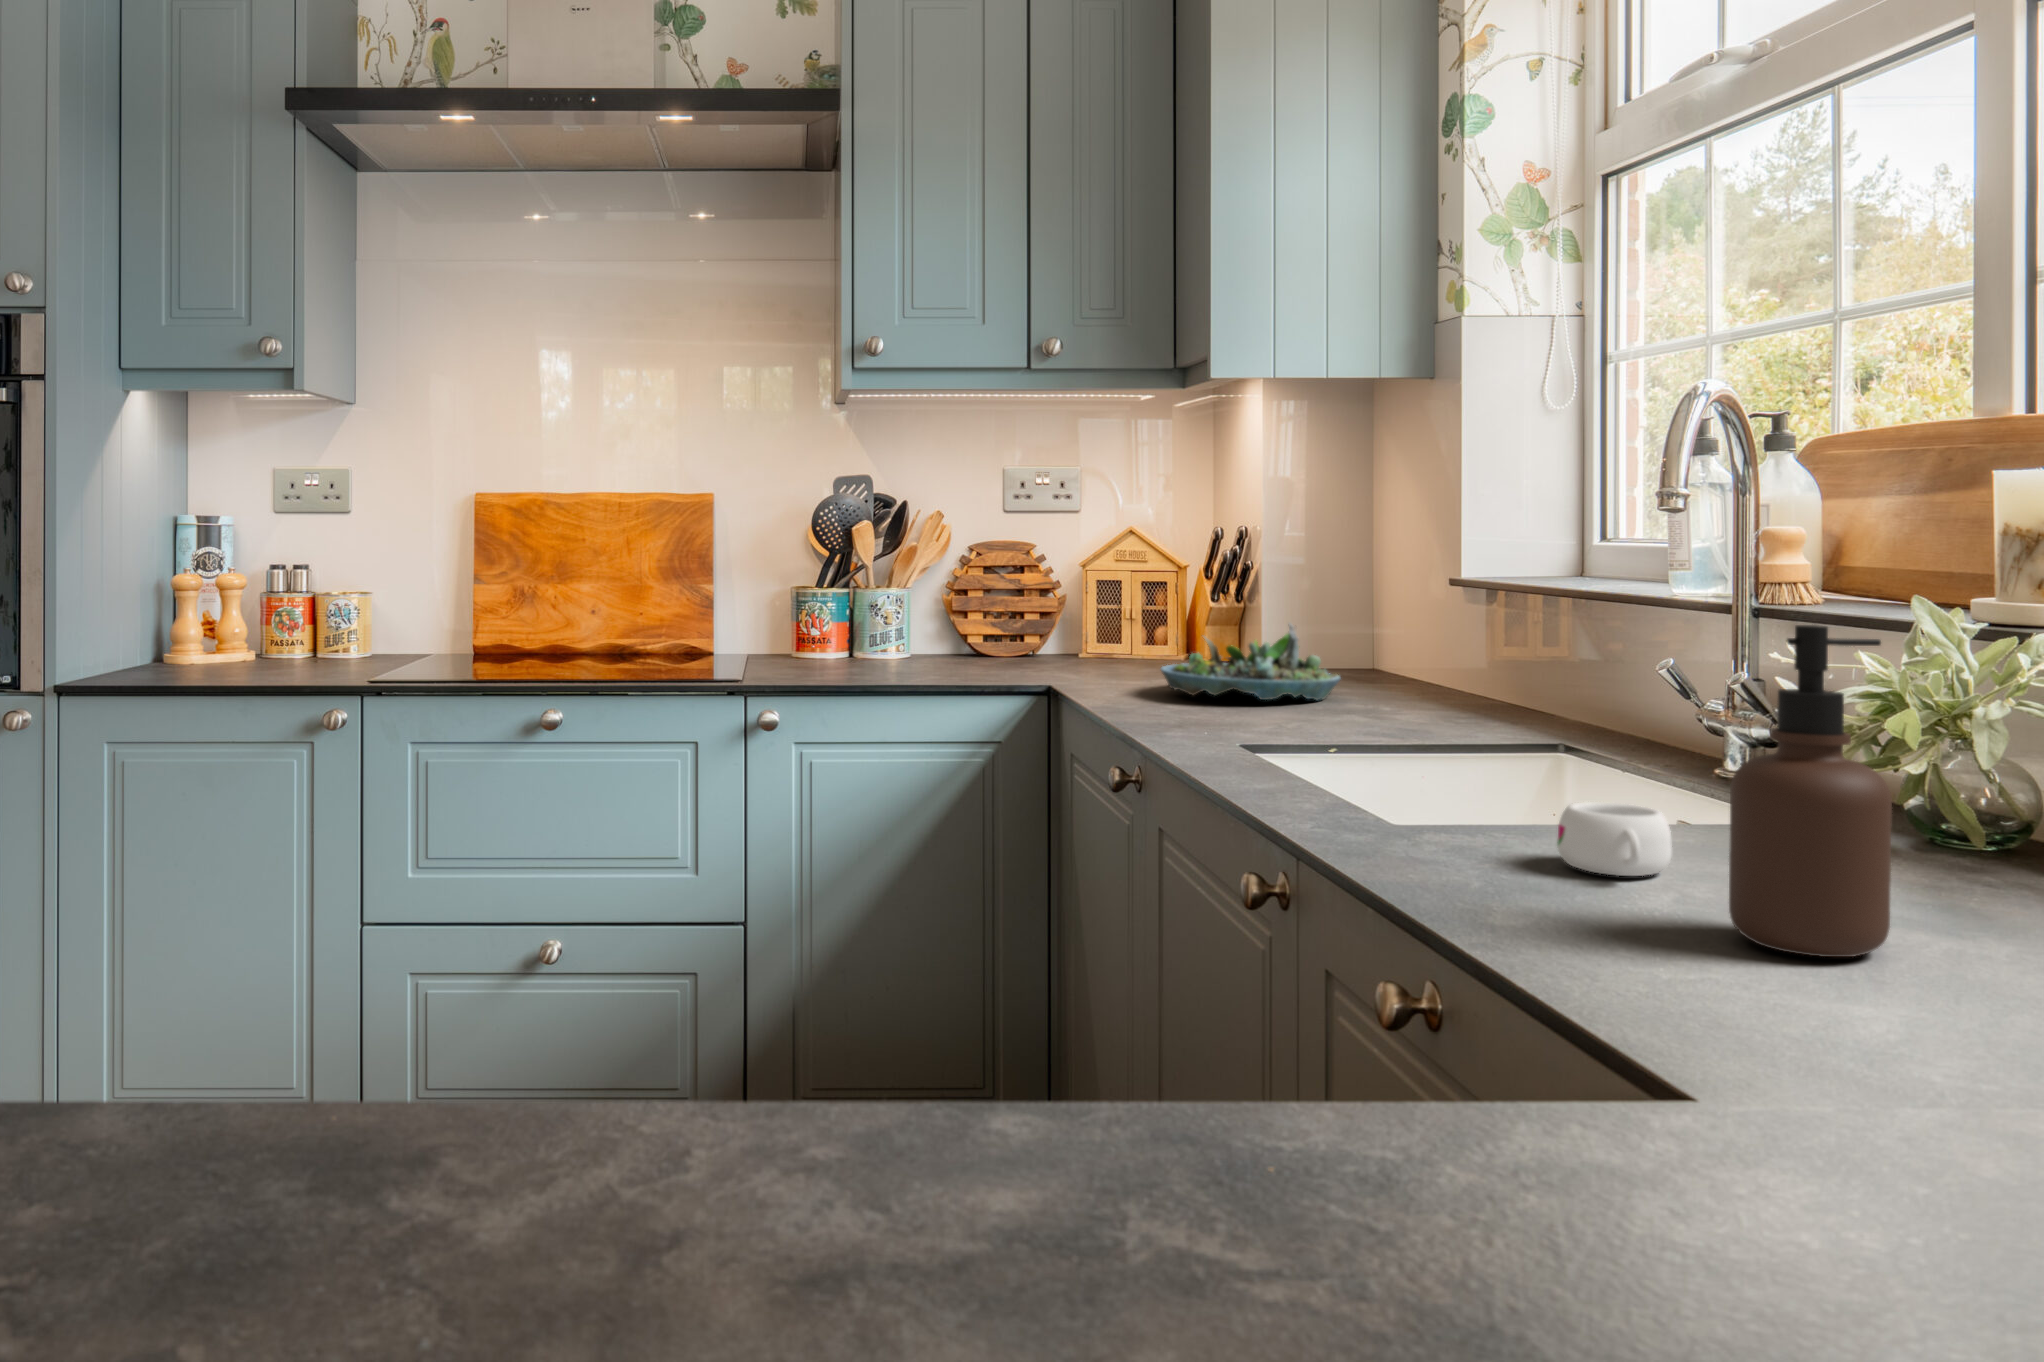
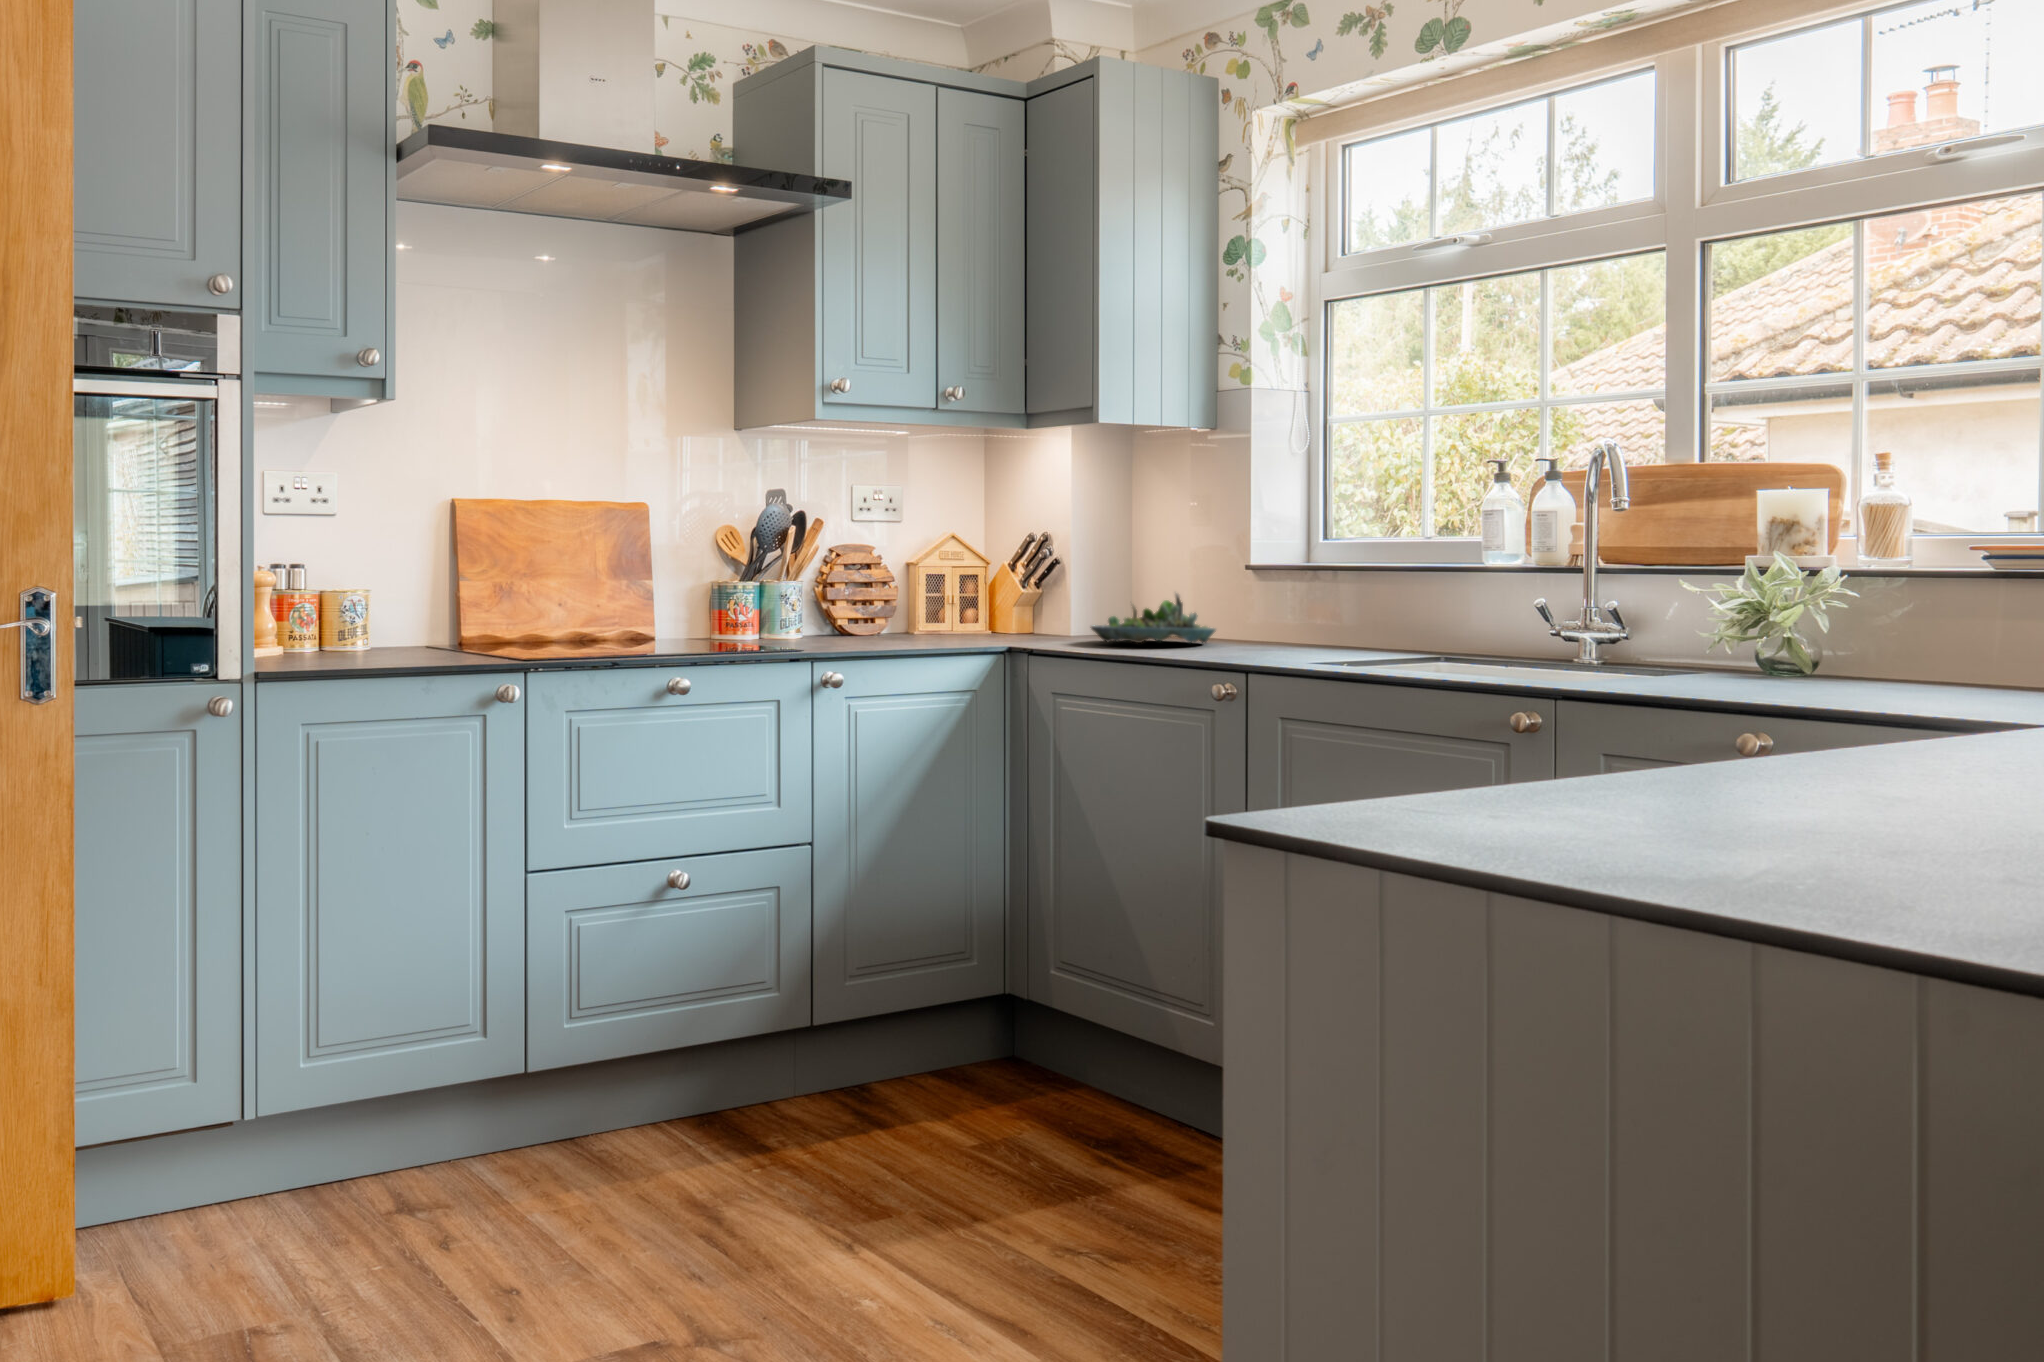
soap dispenser: present [1729,625,1892,957] -> none [1834,533,1917,693]
mug: present [1557,802,1672,876] -> none [1664,647,1737,682]

